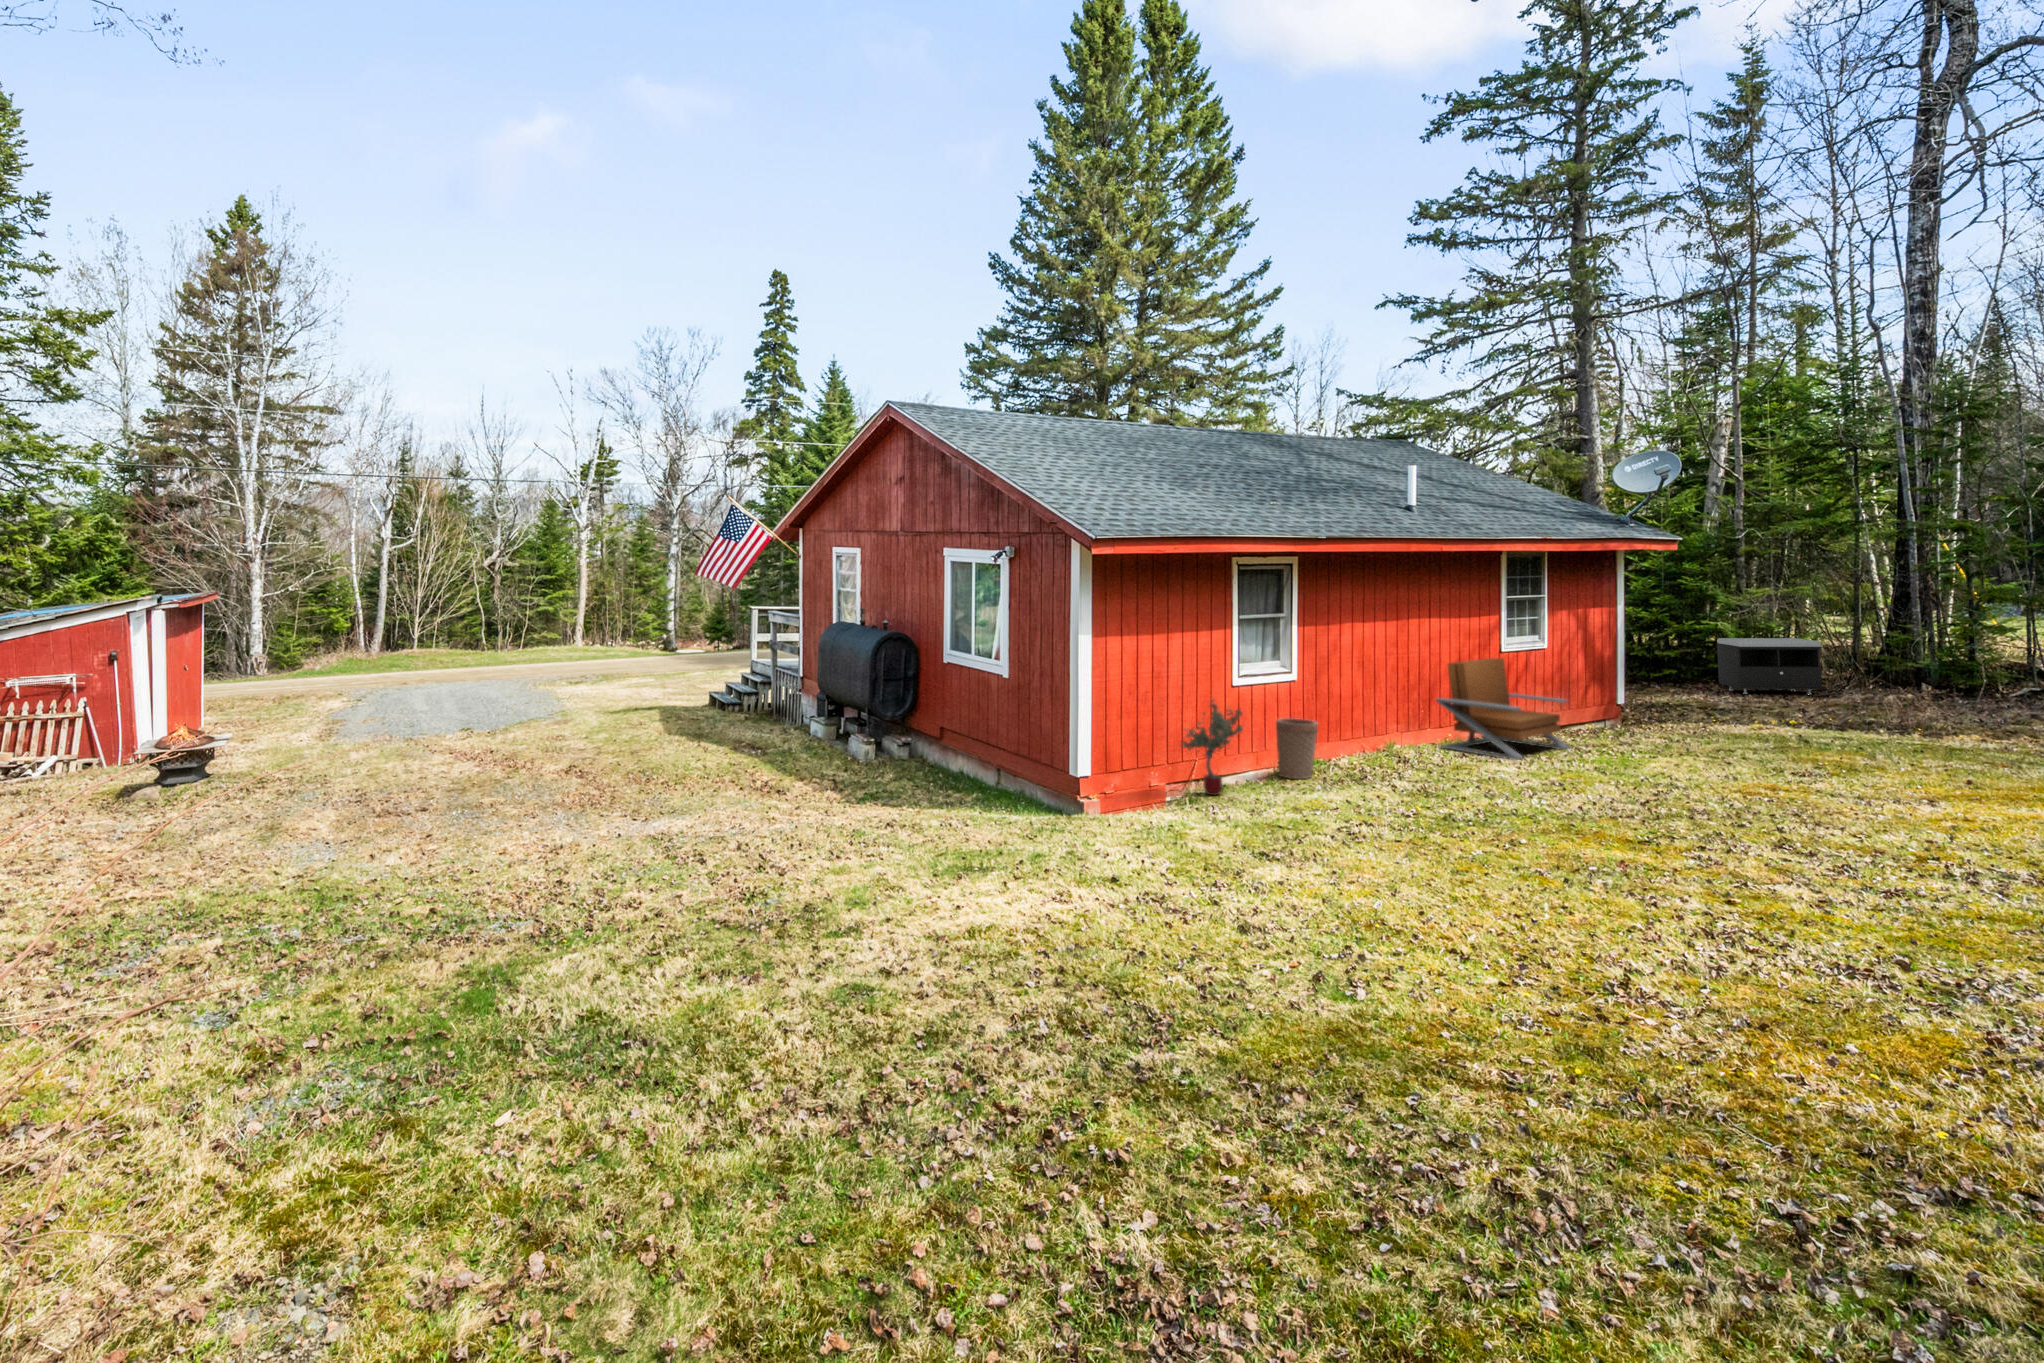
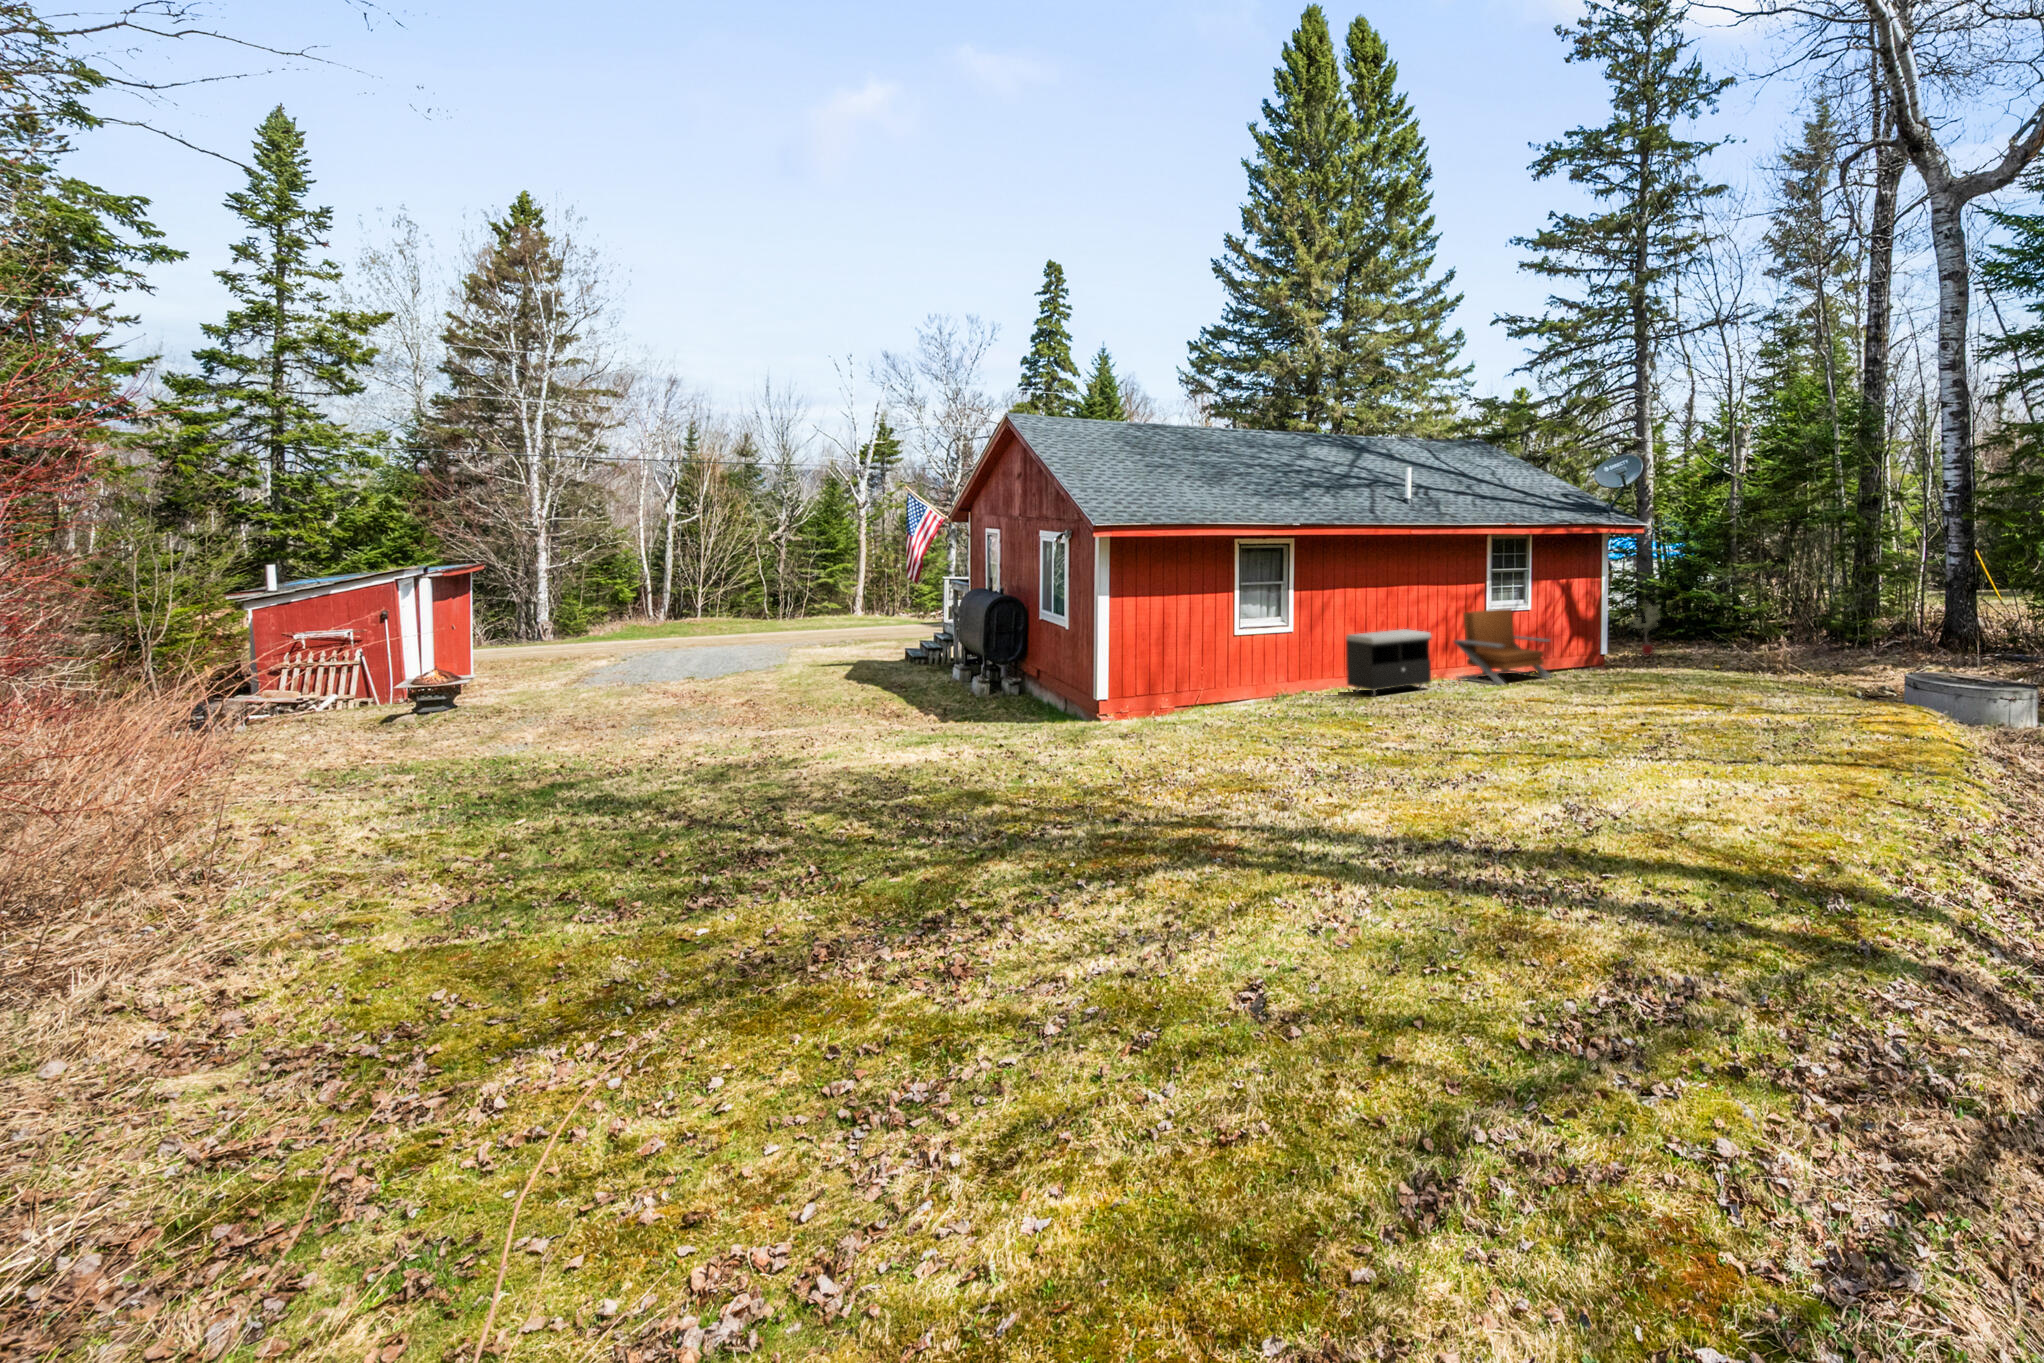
storage bench: present [1717,638,1822,694] -> present [1346,629,1432,695]
potted tree: present [1182,699,1243,795] -> present [1631,604,1660,655]
basket: present [1276,718,1318,779] -> none [1305,655,1335,700]

